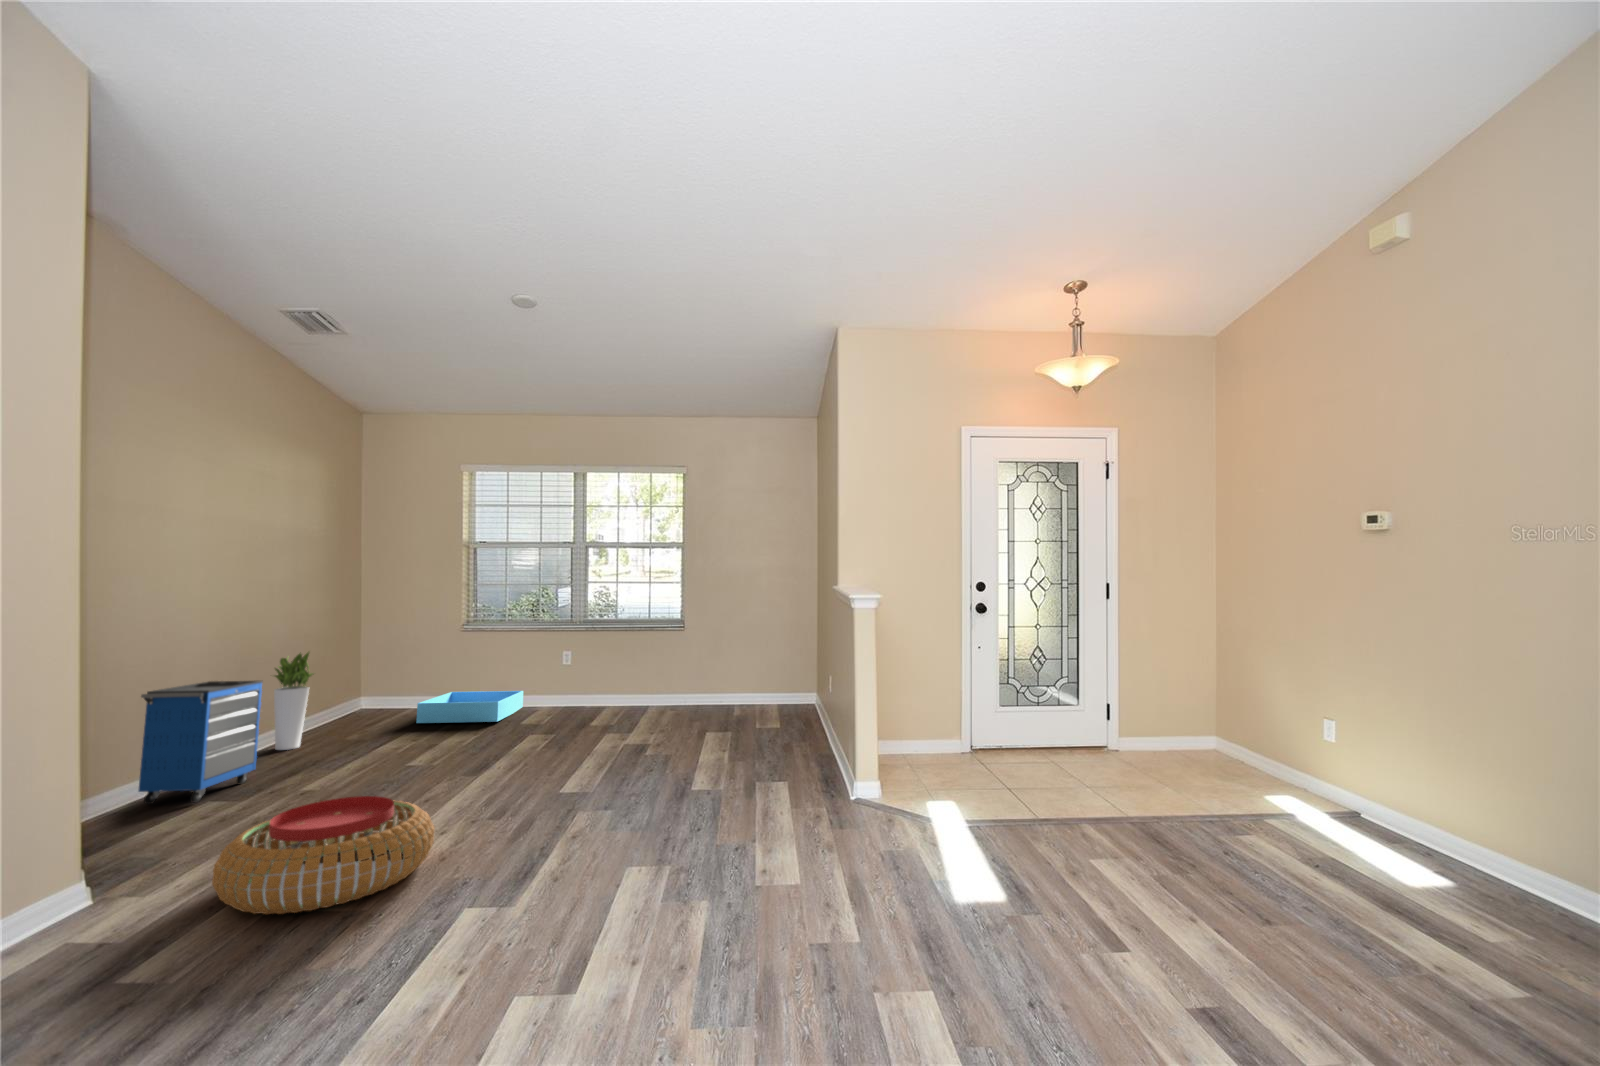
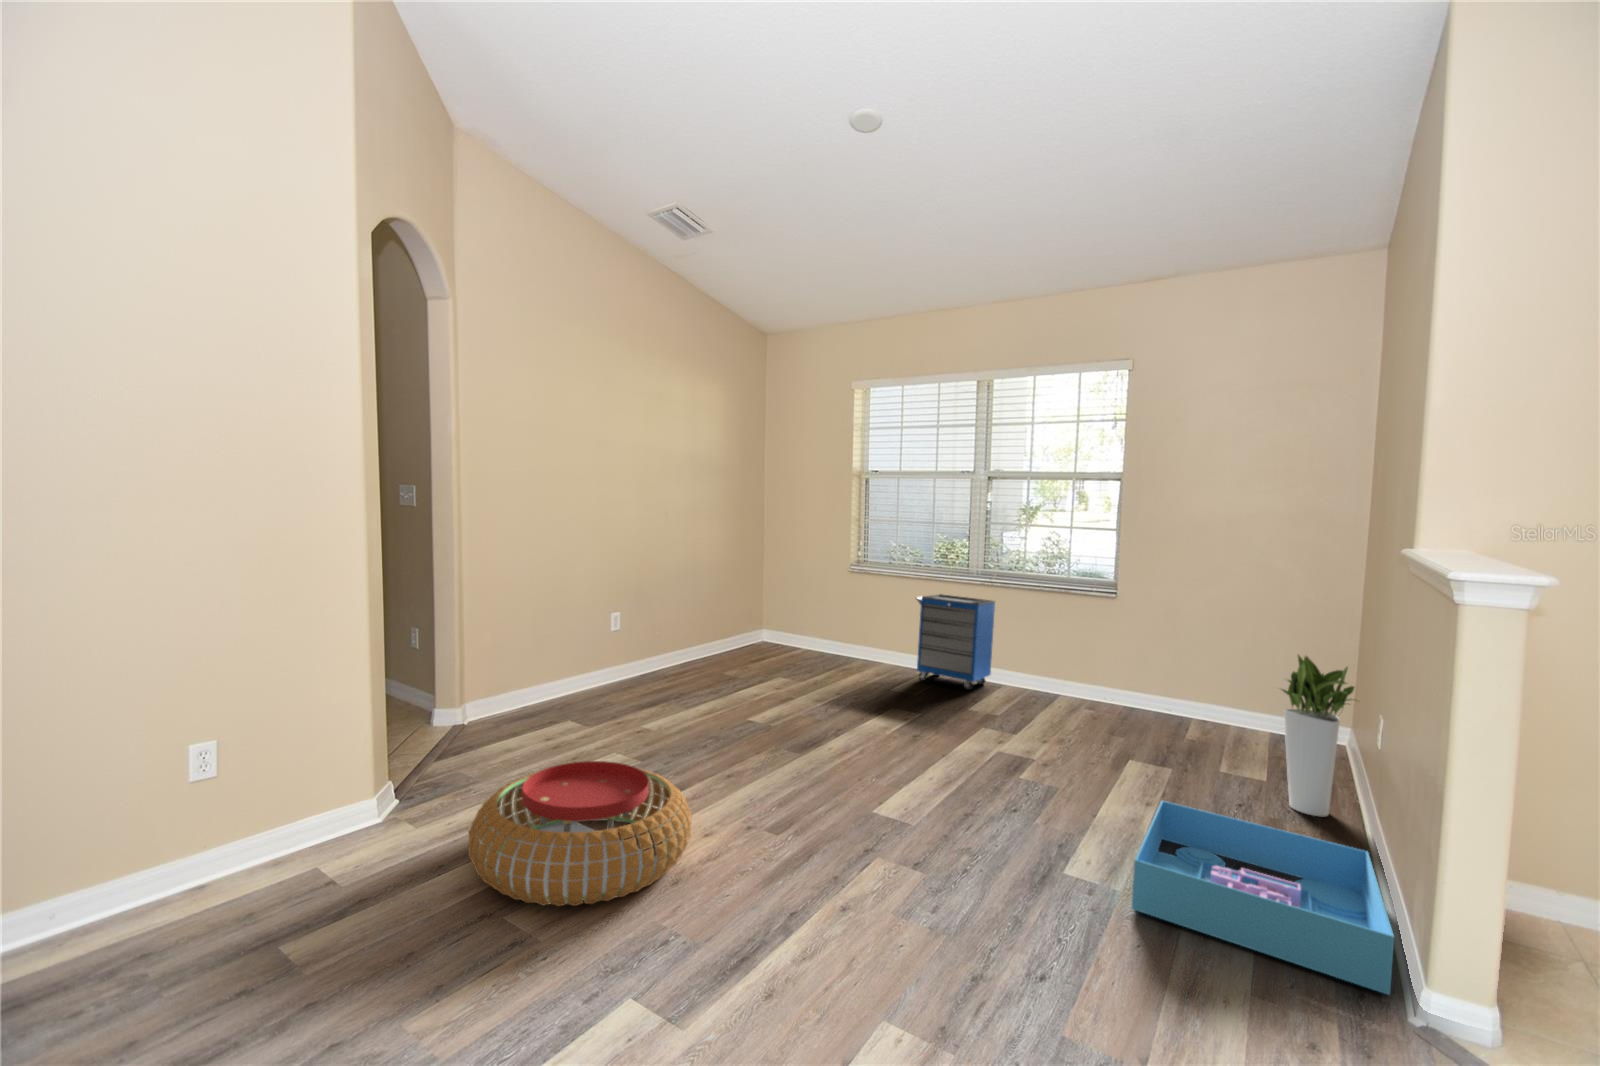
planter: present [274,652,313,750] -> present [1281,654,1354,816]
cabinet: present [139,681,262,804] -> present [916,594,995,690]
storage bin: present [416,691,523,723] -> present [1132,801,1394,995]

